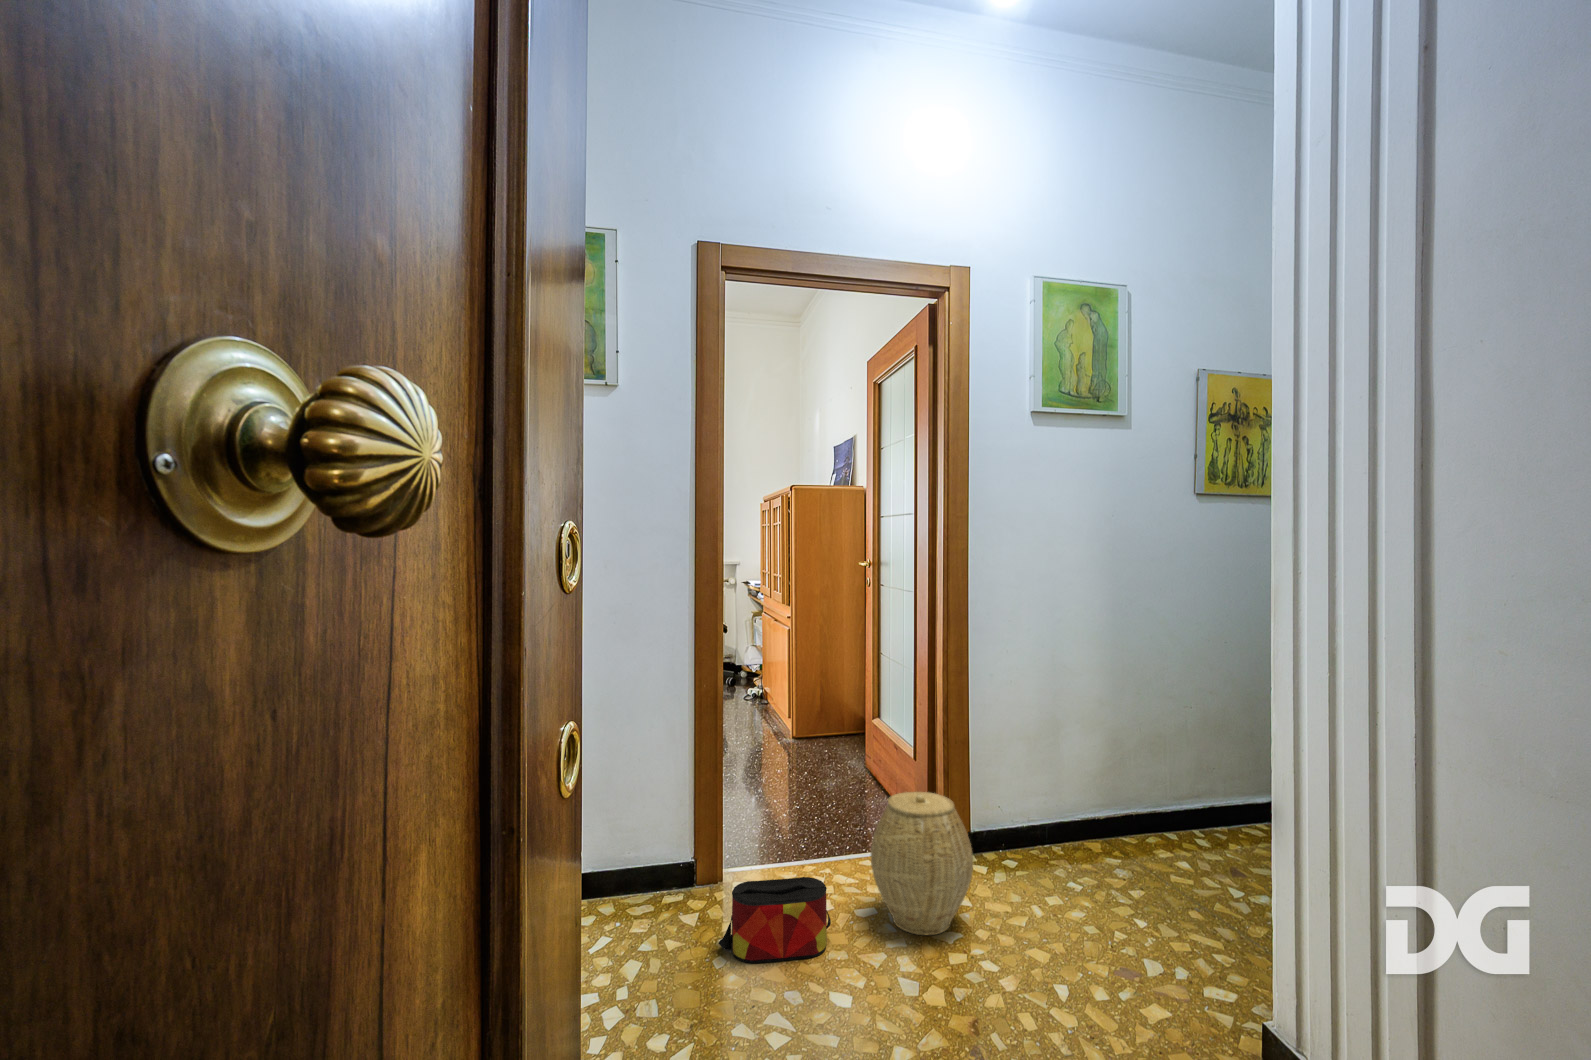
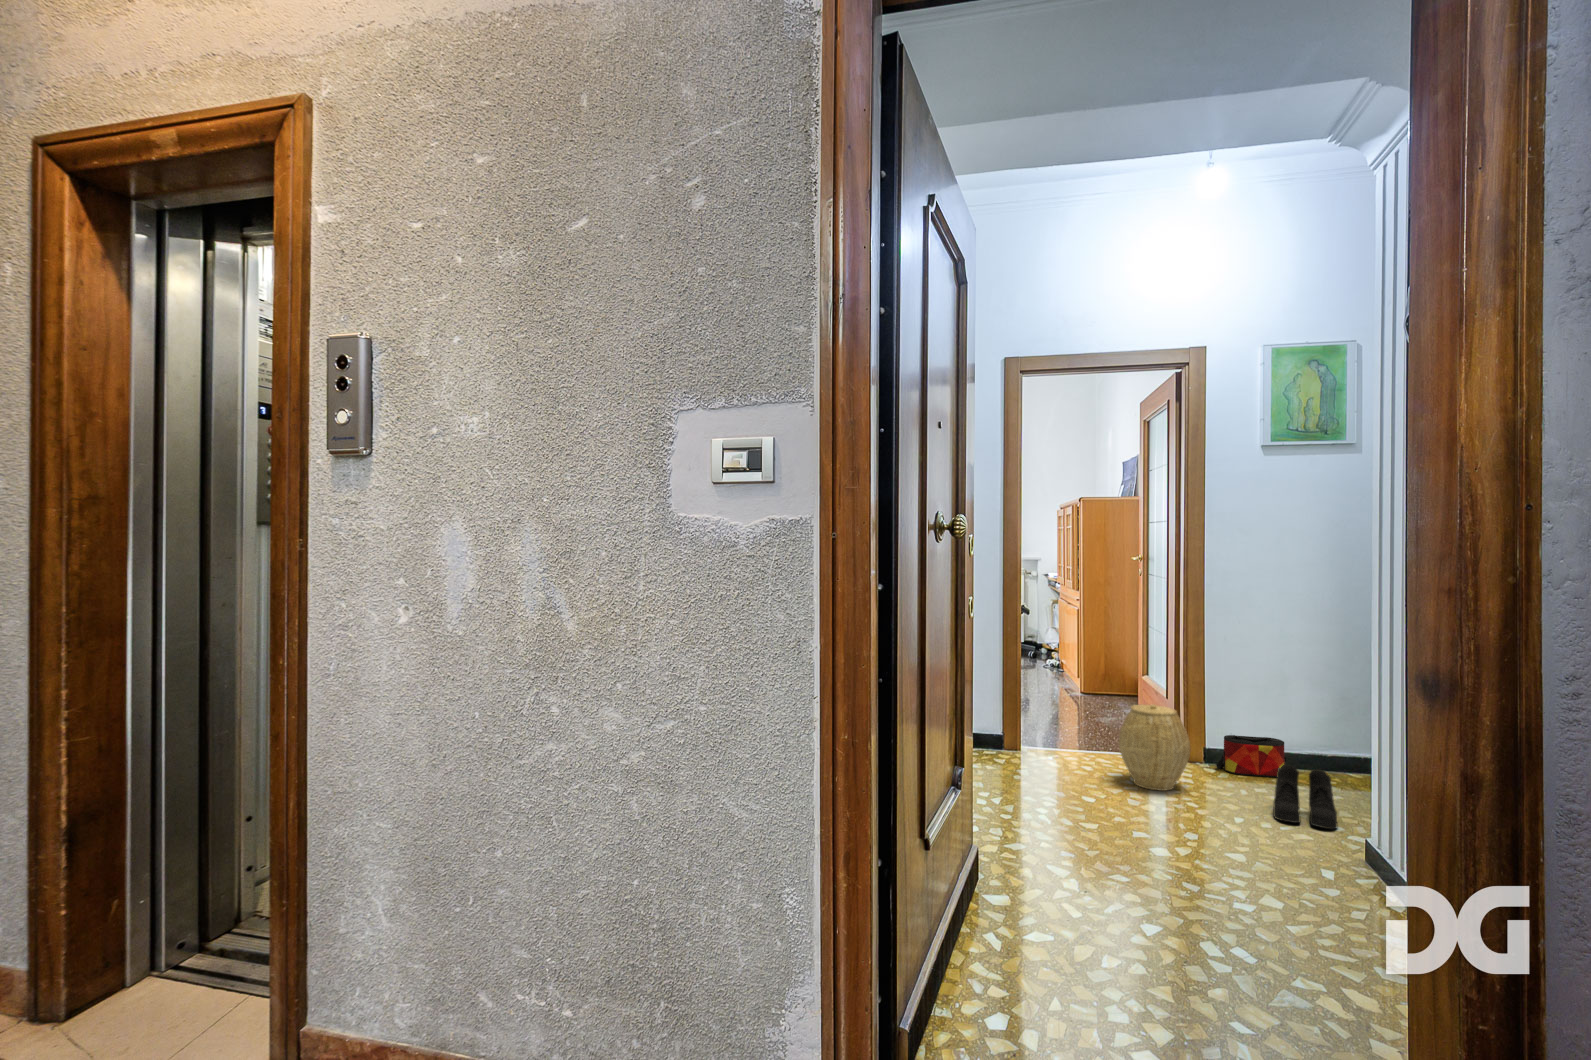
boots: none [1094,876,1192,988] -> present [1273,765,1337,829]
bag: present [718,877,831,963] -> present [1216,735,1286,777]

